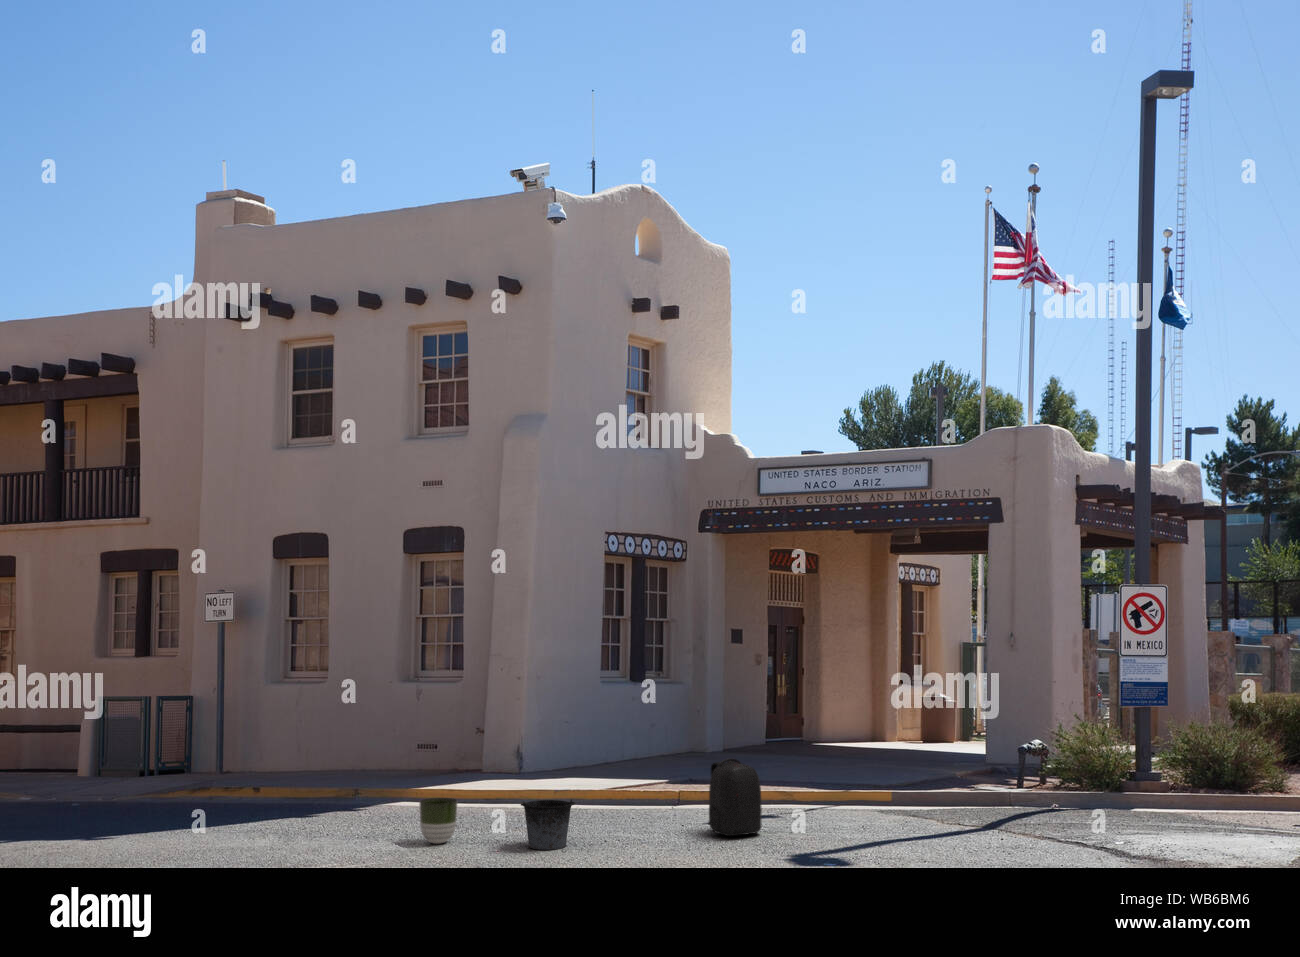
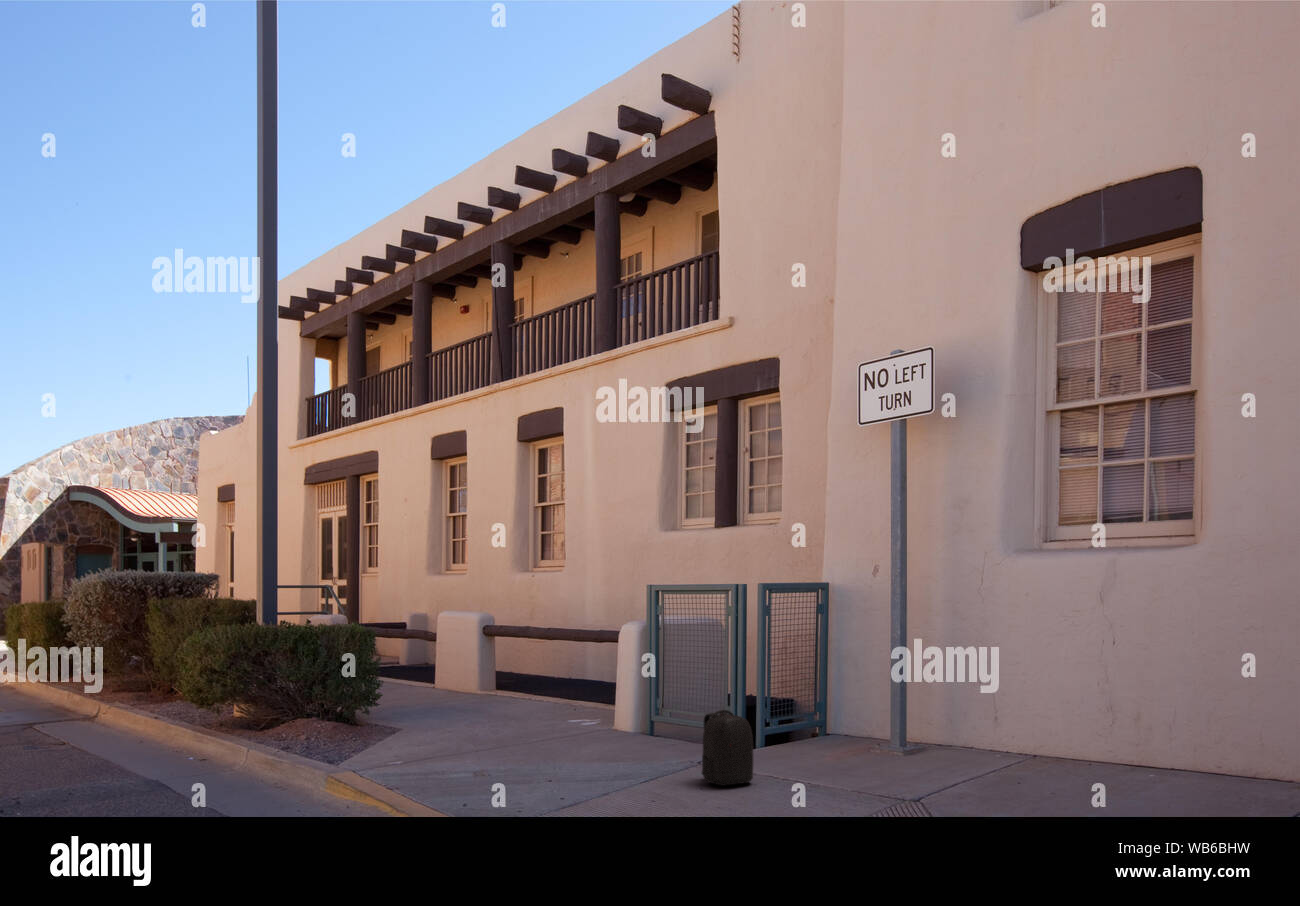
planter: present [419,798,457,844] -> none [420,748,457,793]
bucket: present [521,800,575,850] -> none [519,749,573,799]

